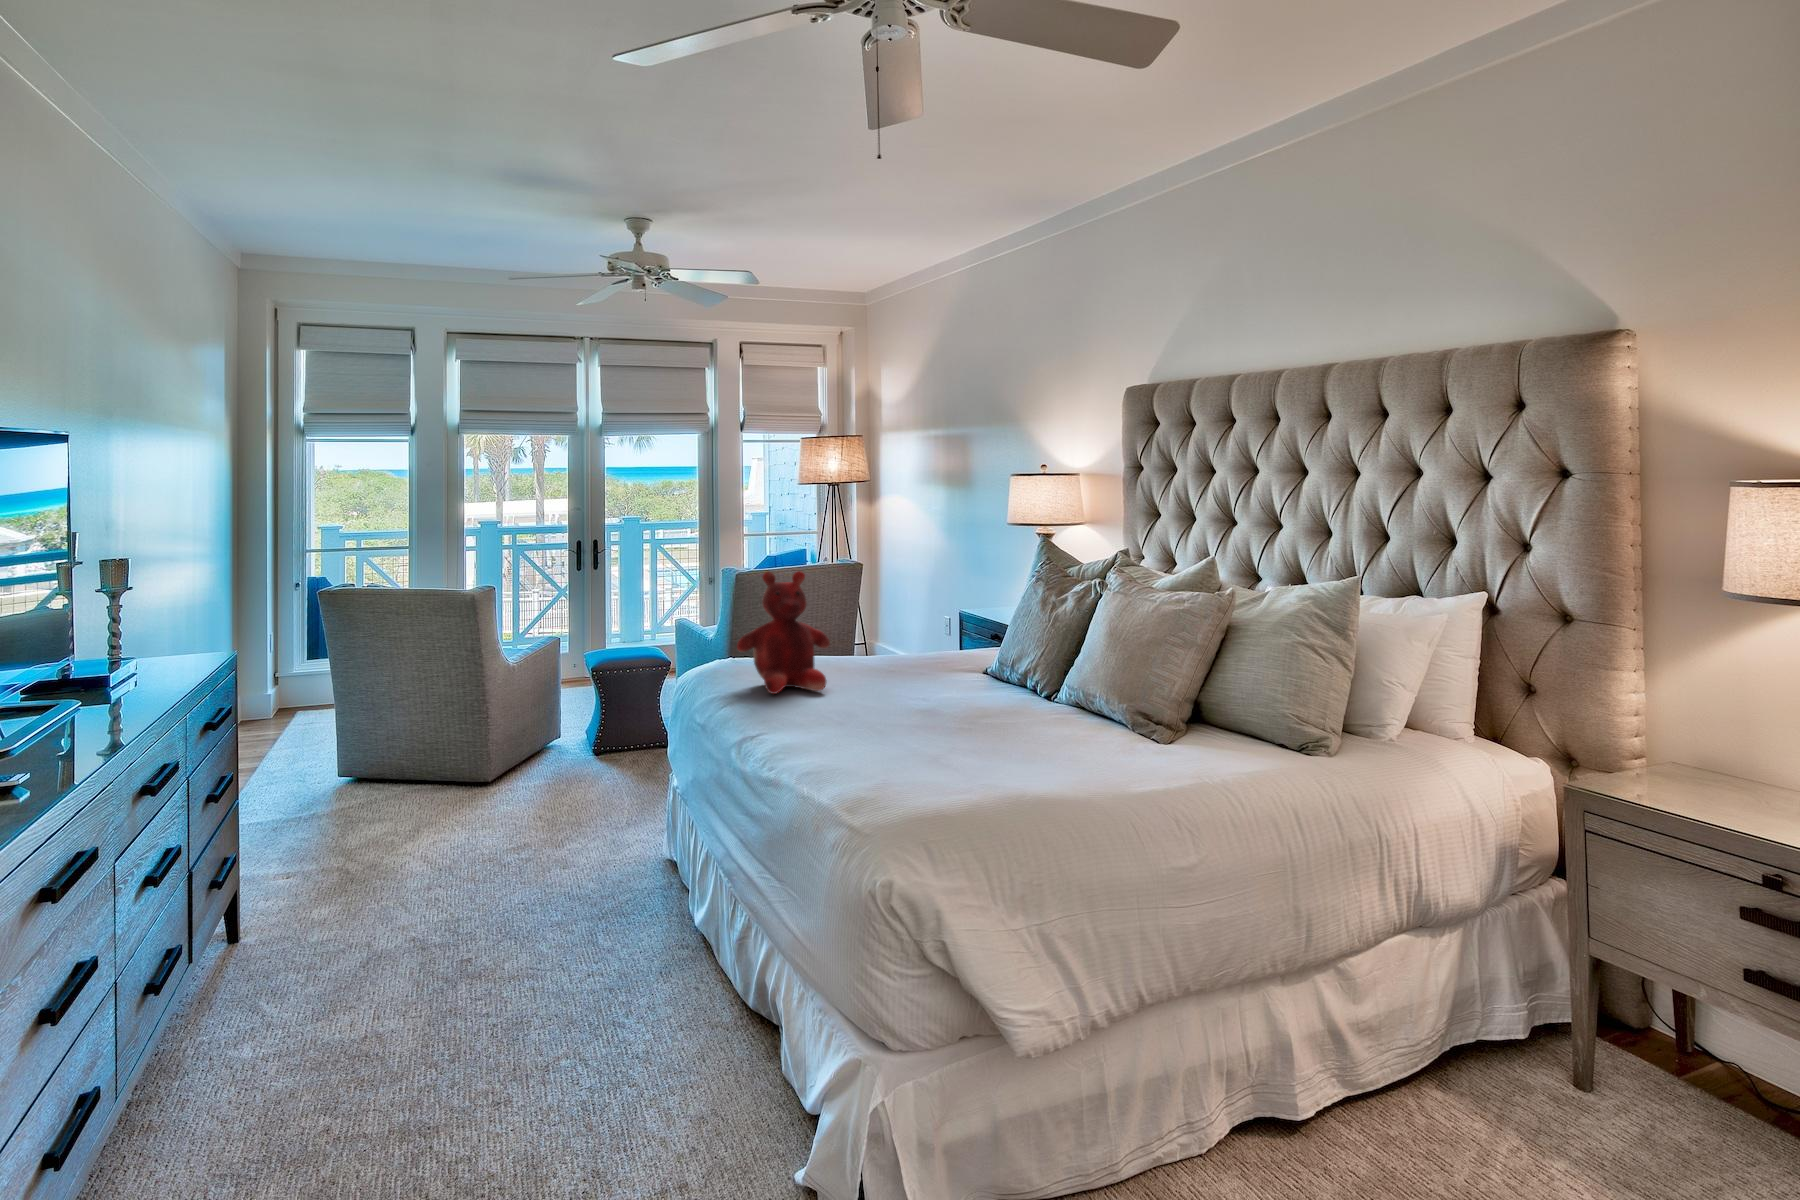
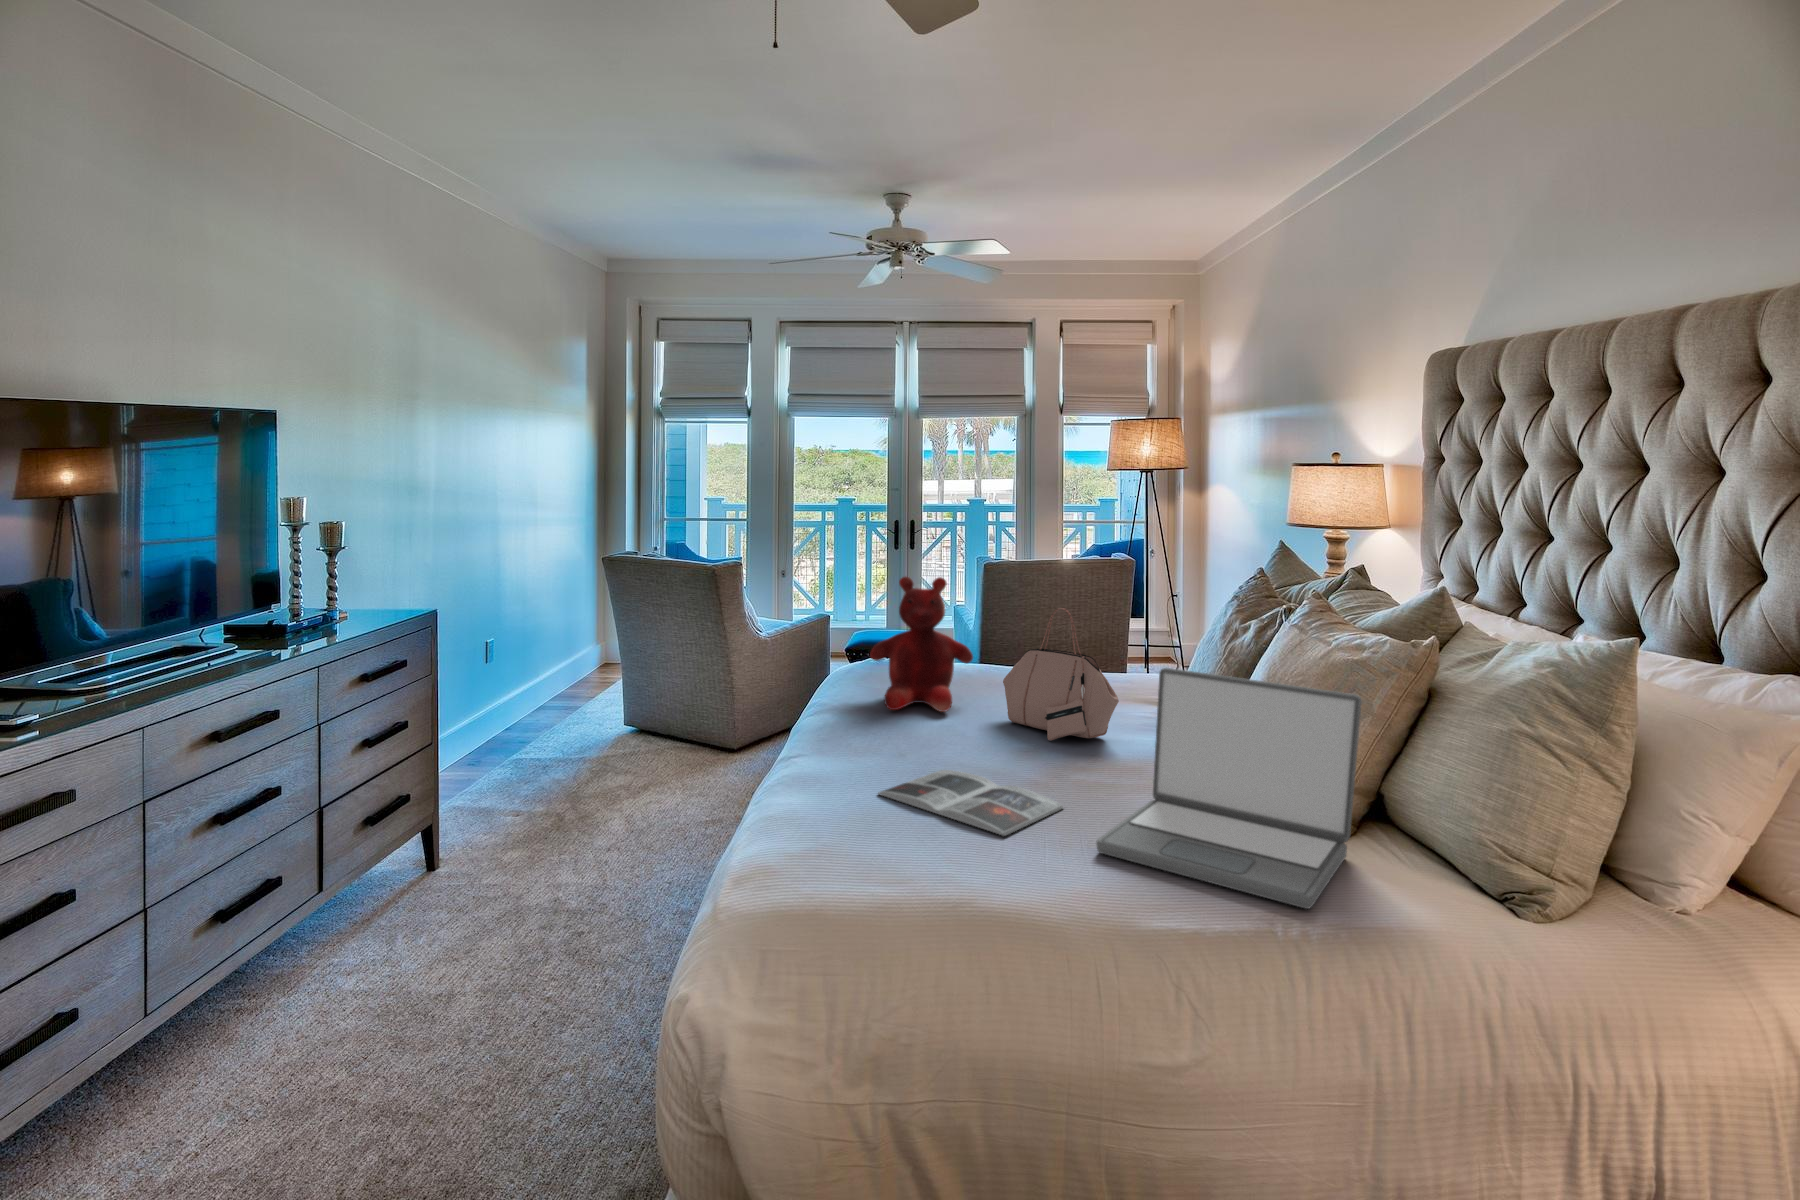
handbag: none [870,589,982,702] -> present [1003,608,1119,741]
laptop: none [1052,620,1217,769] -> present [1096,668,1362,909]
magazine: none [845,726,996,760] -> present [878,770,1063,836]

